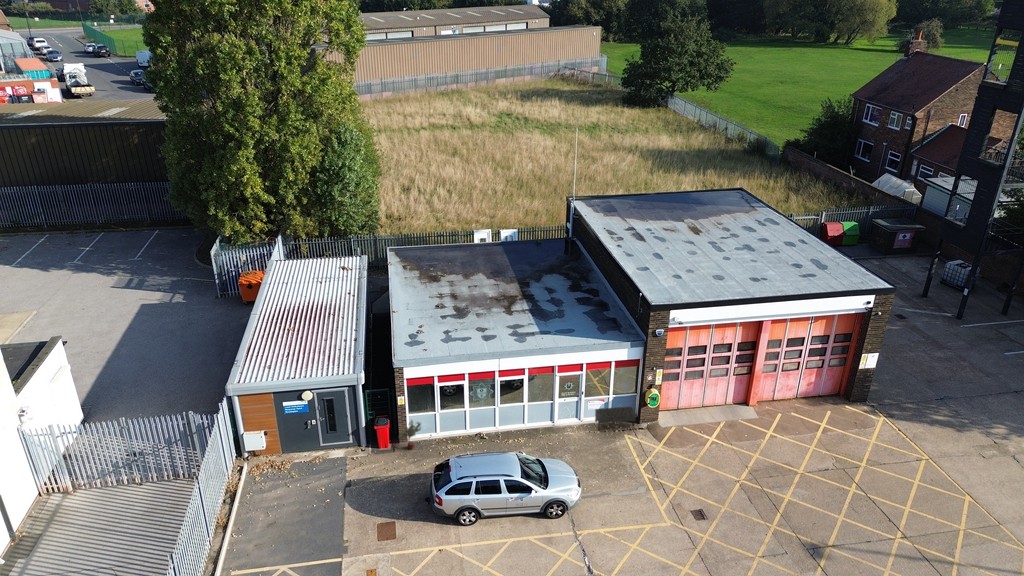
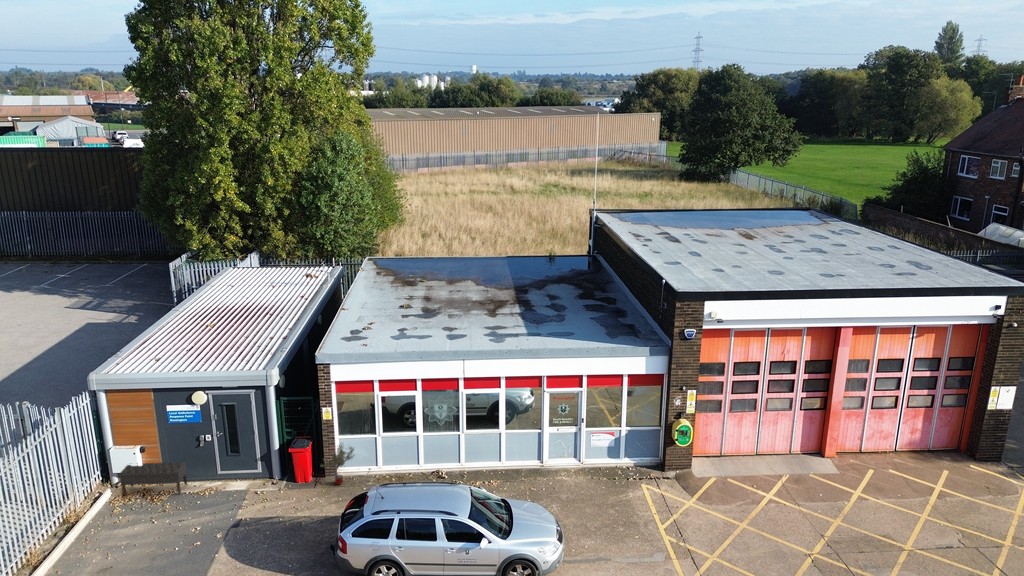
bench: present [595,406,636,430] -> present [119,462,187,496]

